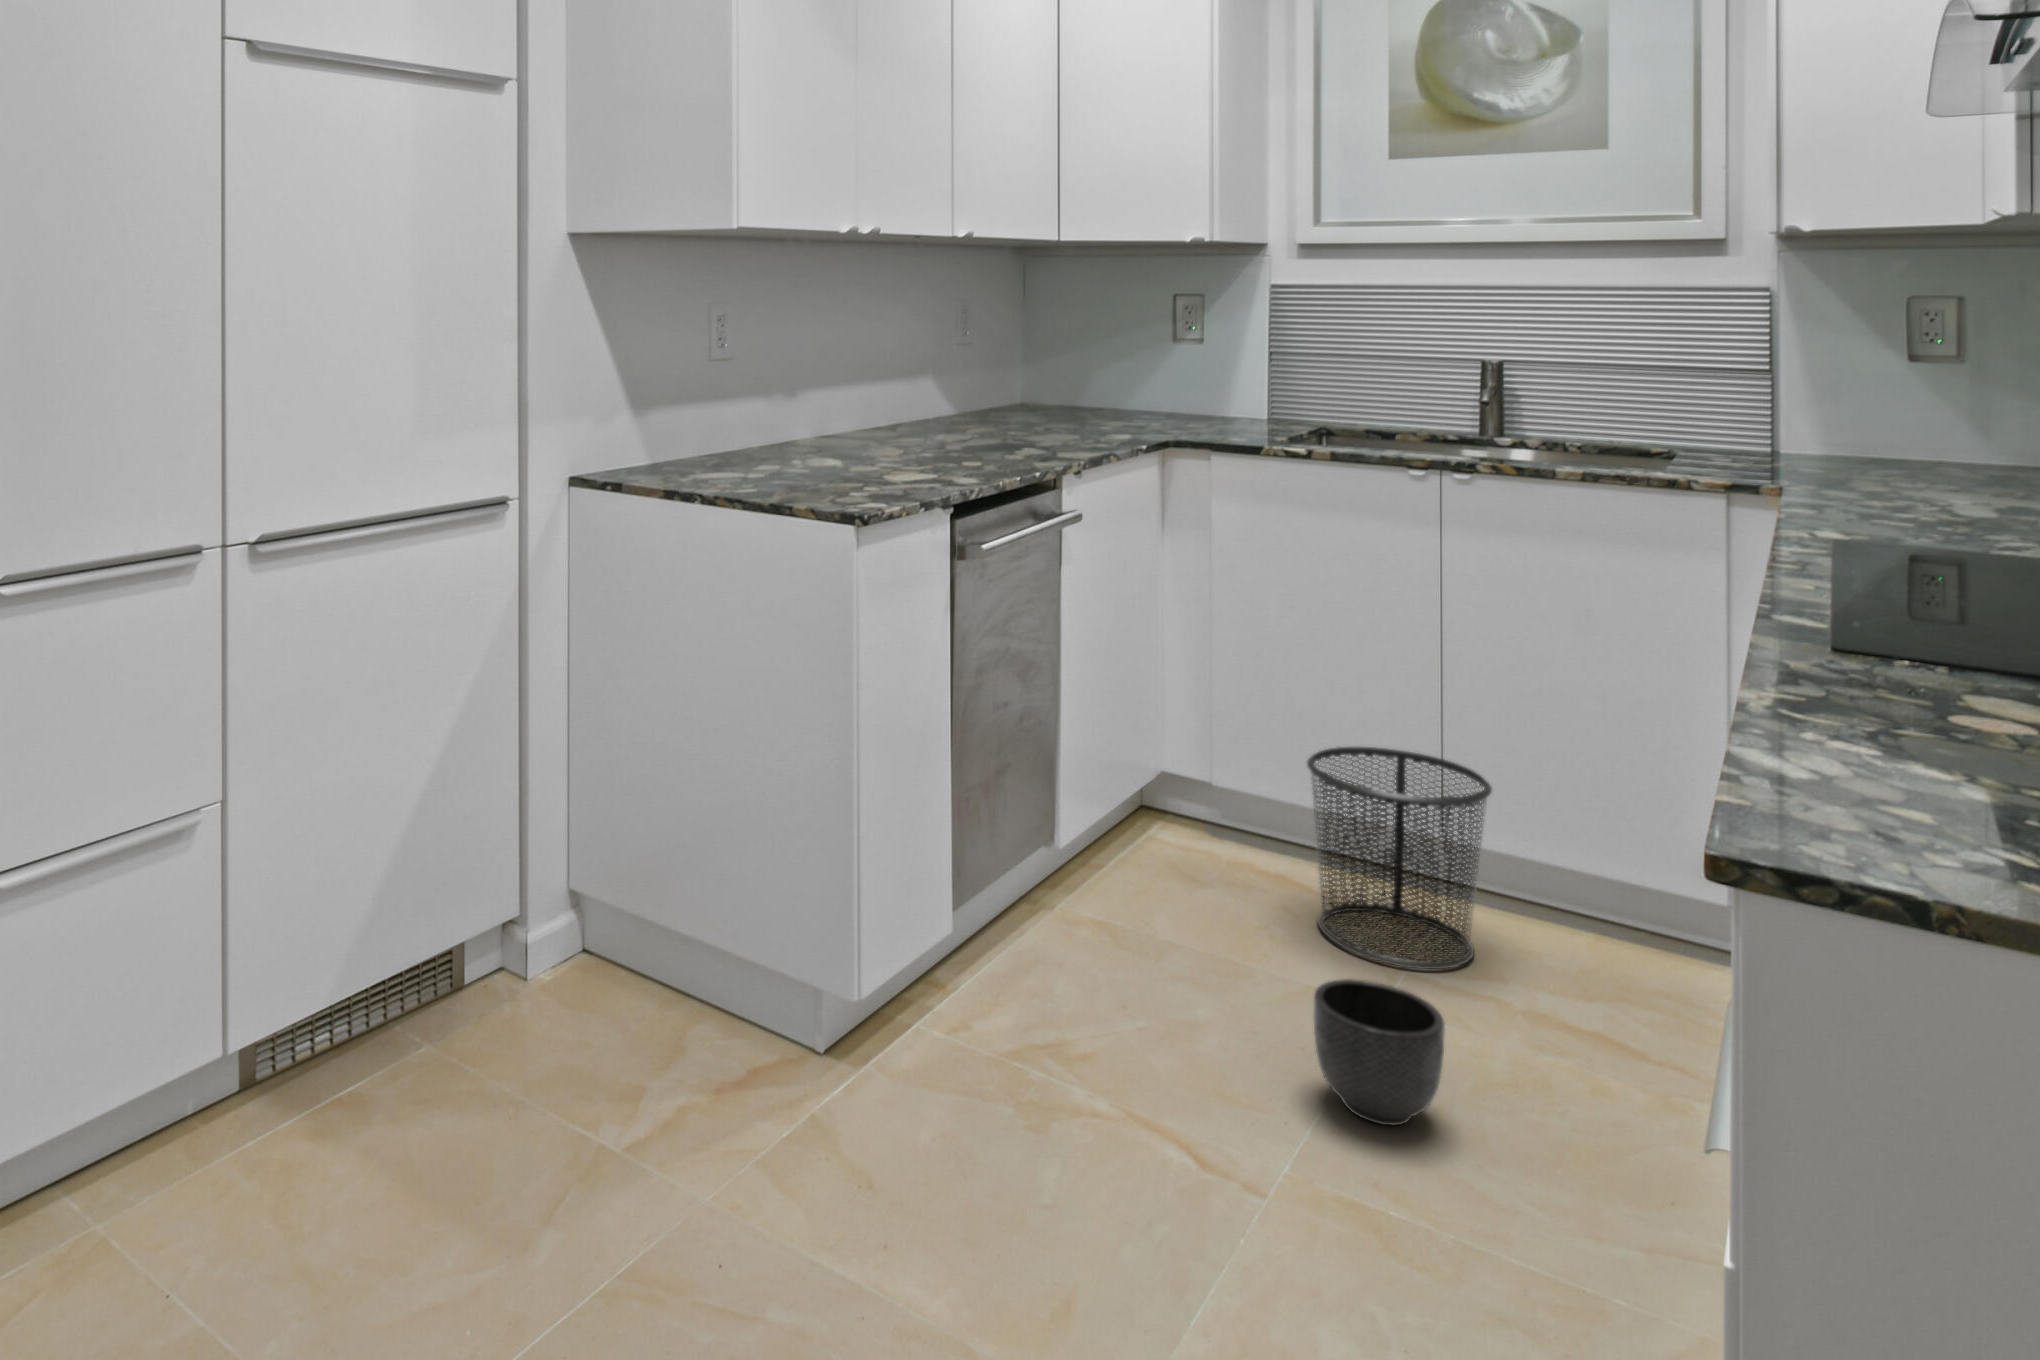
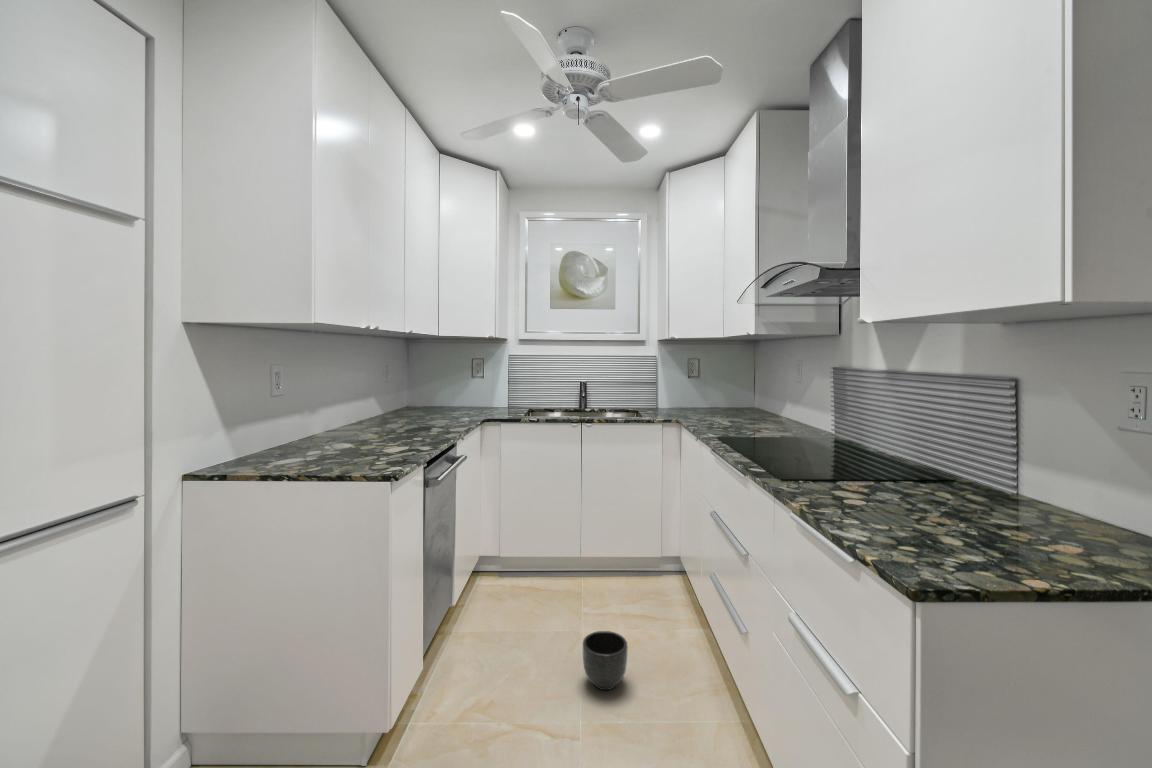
waste bin: present [1307,747,1492,969] -> none [550,529,610,613]

